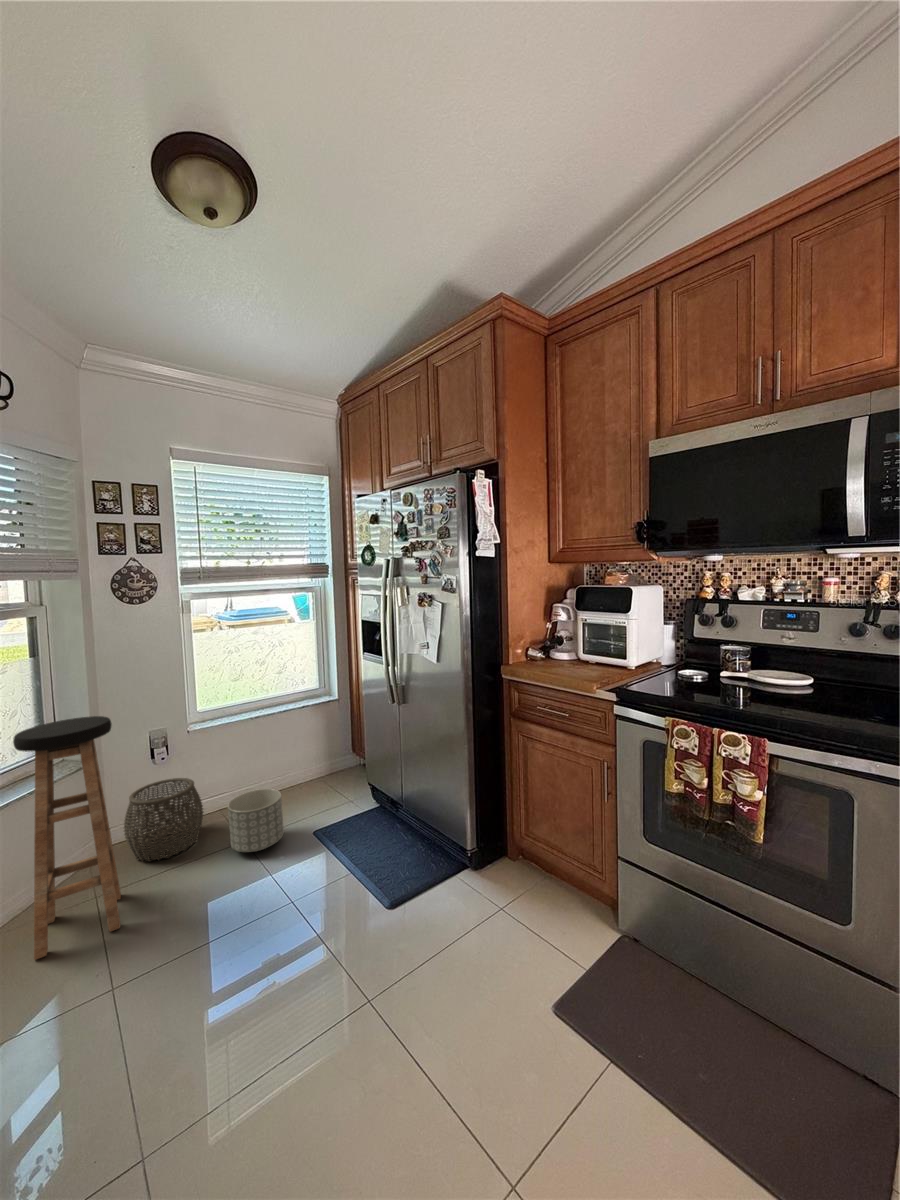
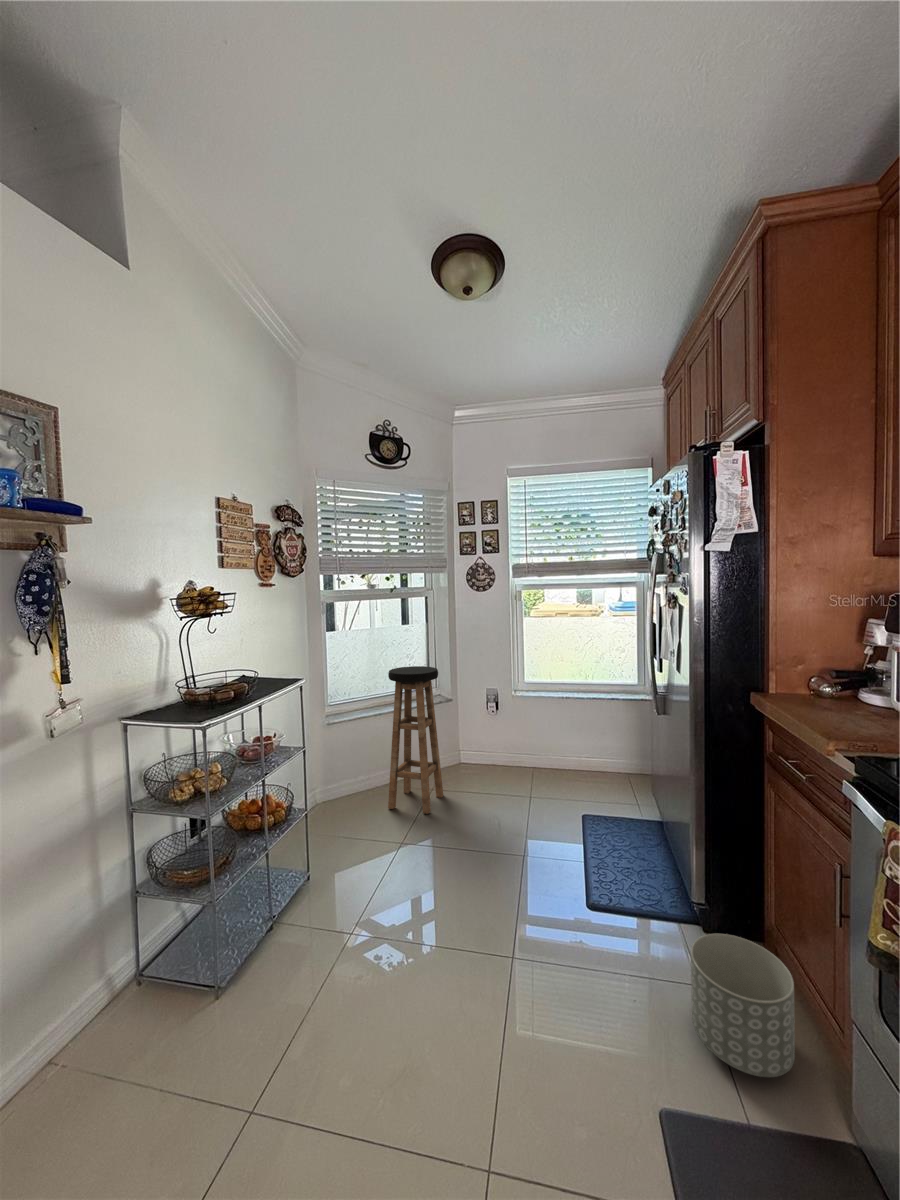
woven basket: present [124,778,203,861] -> none [459,728,512,786]
planter: present [228,789,284,852] -> present [691,934,795,1077]

